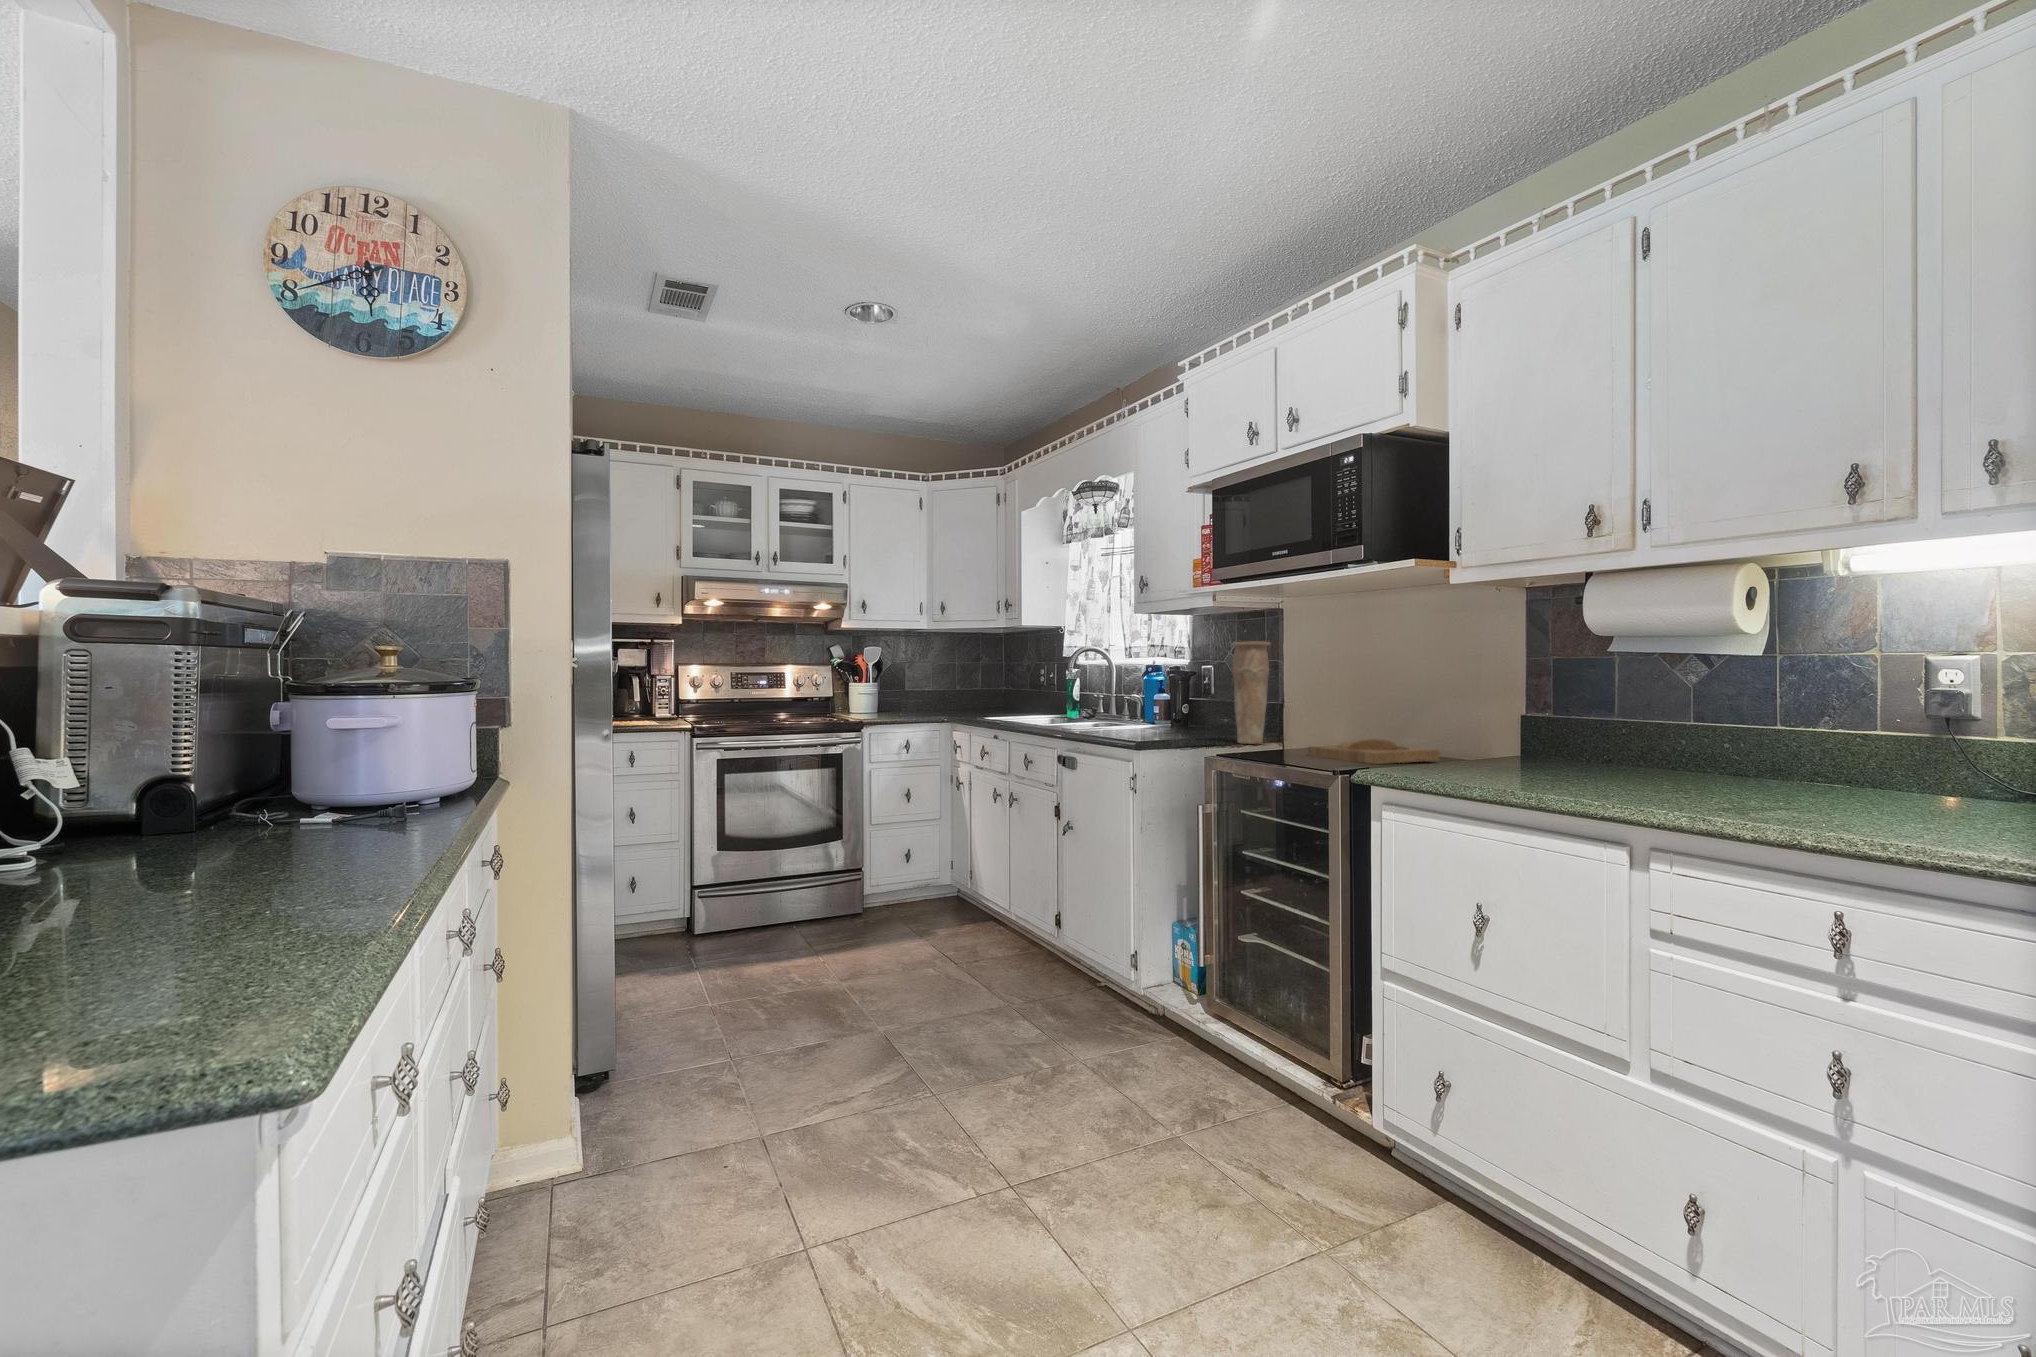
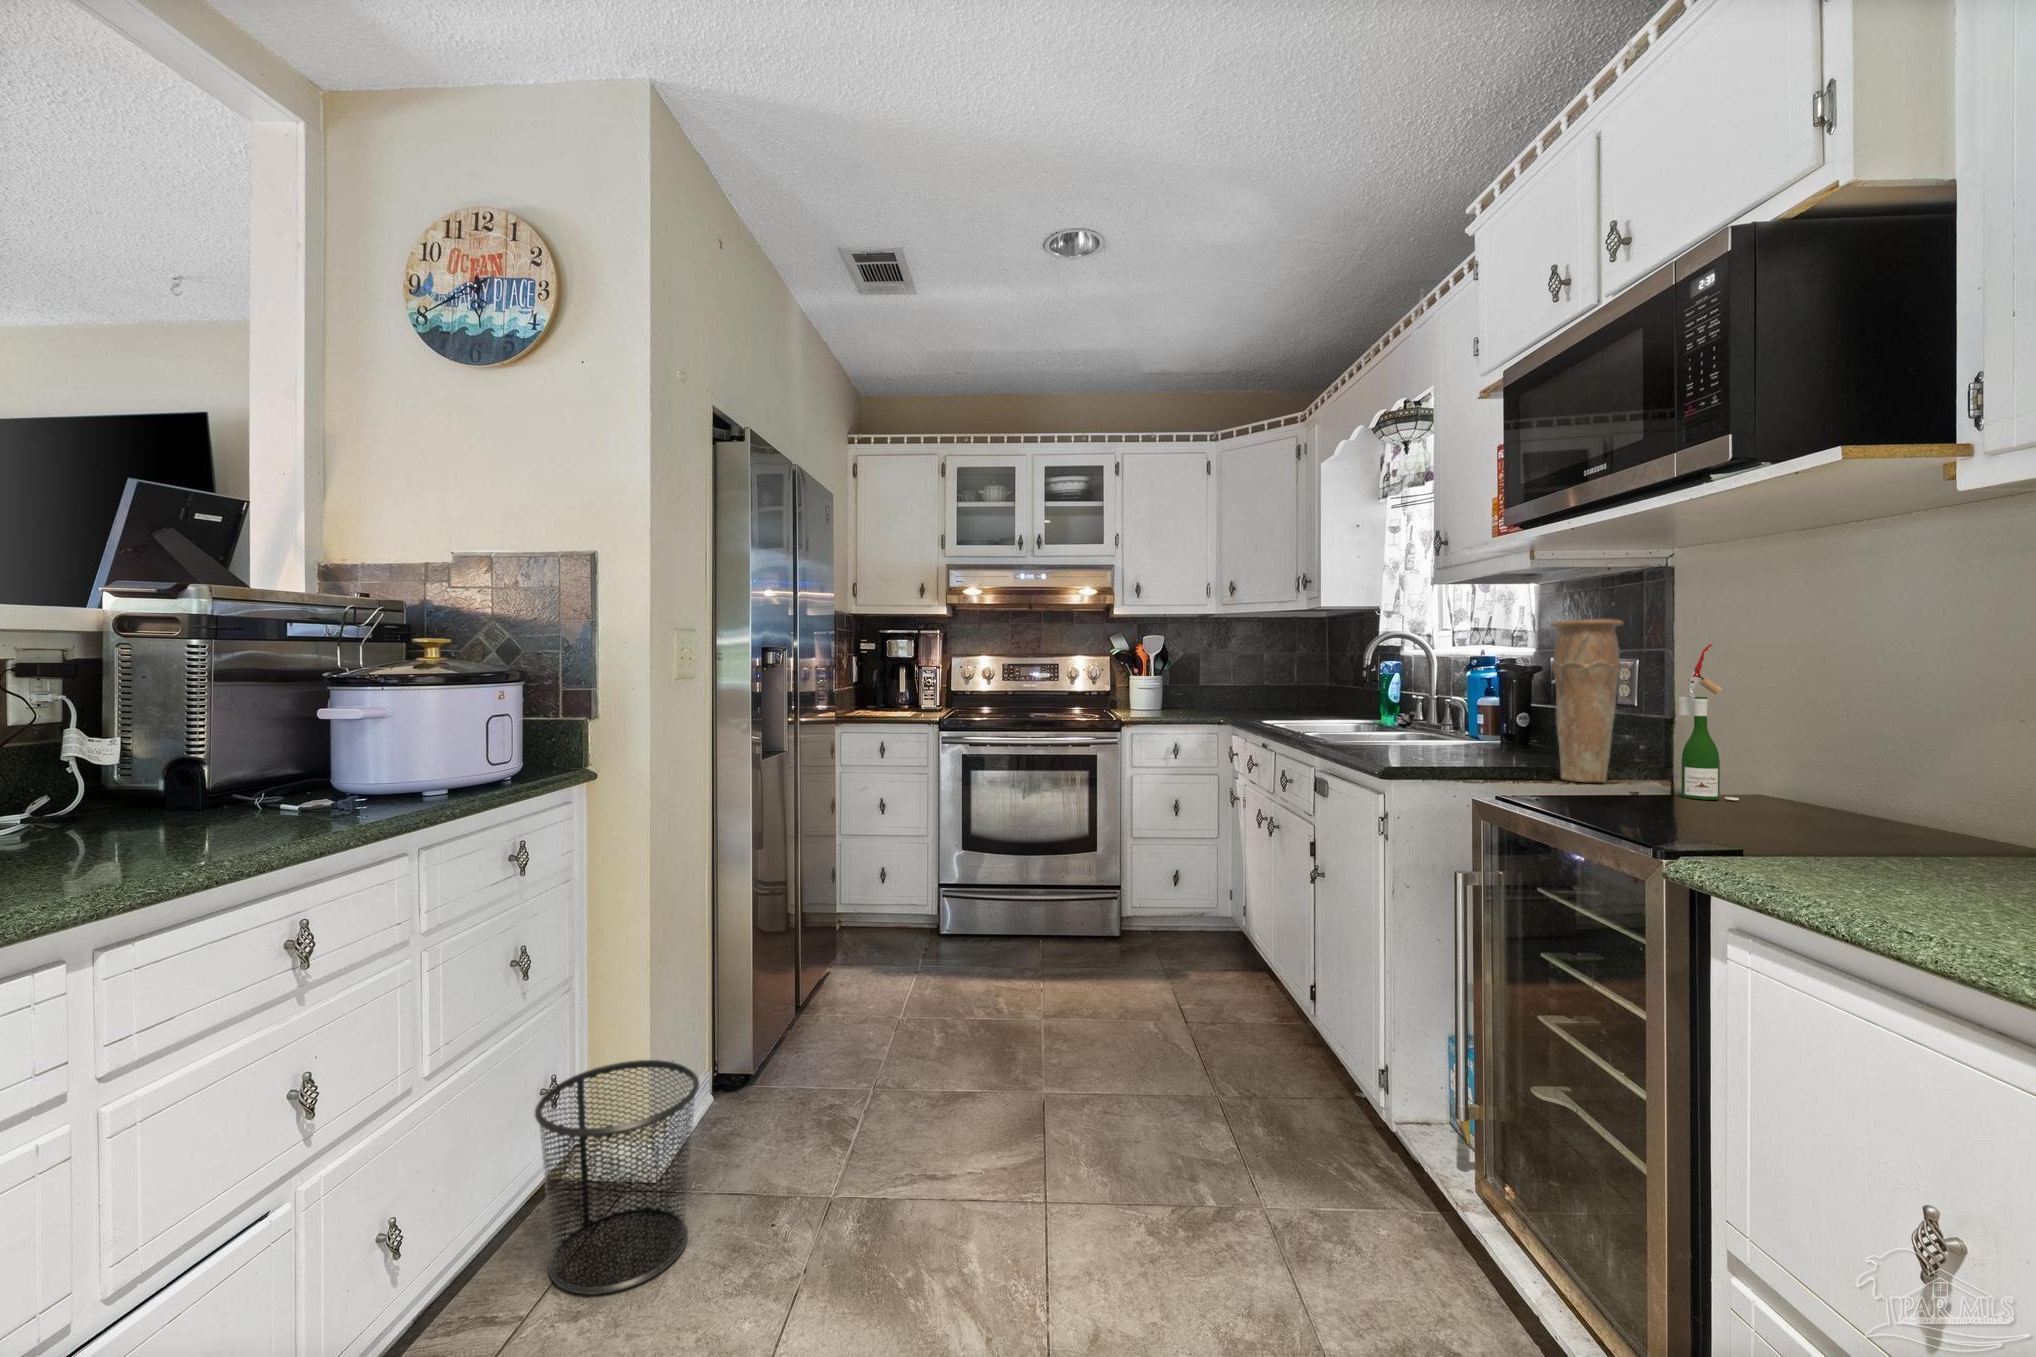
wine bottle: none [1304,657,1335,749] -> present [1679,644,1739,800]
tray: present [1308,739,1439,764] -> none [1647,794,1938,844]
waste bin: none [514,1037,670,1252] -> present [535,1060,699,1295]

